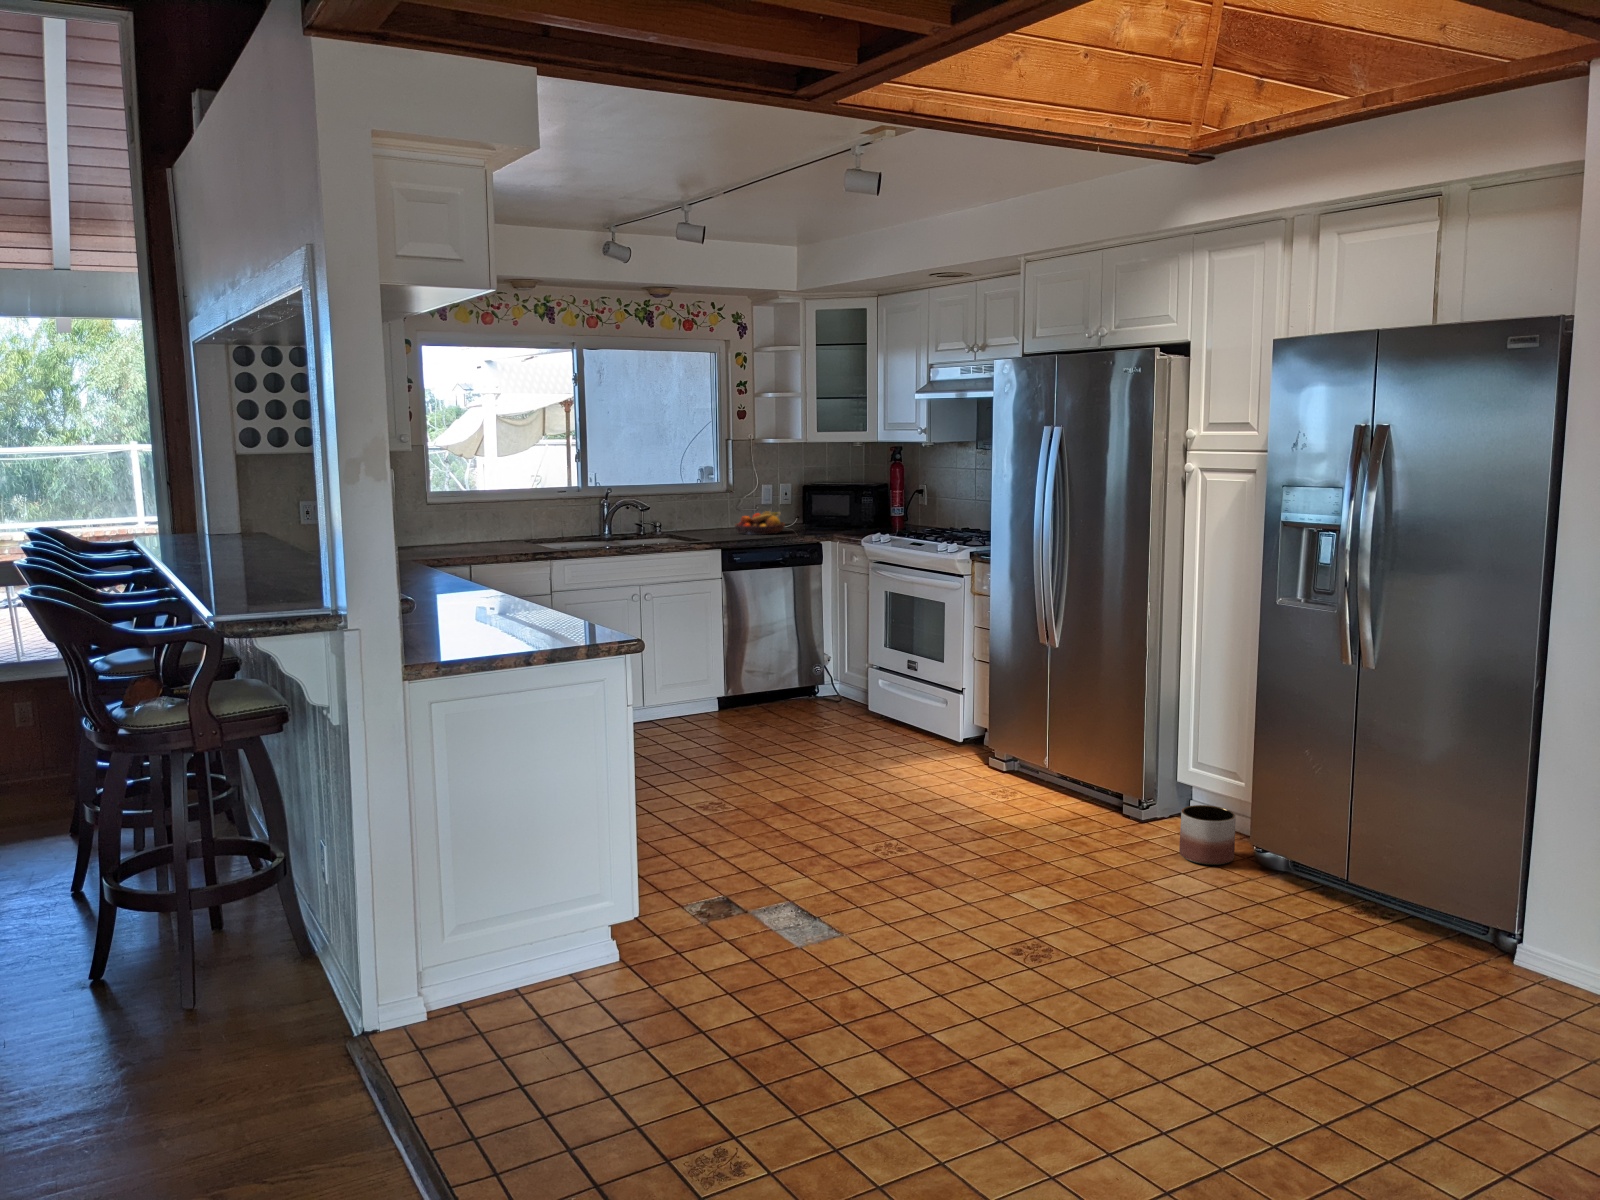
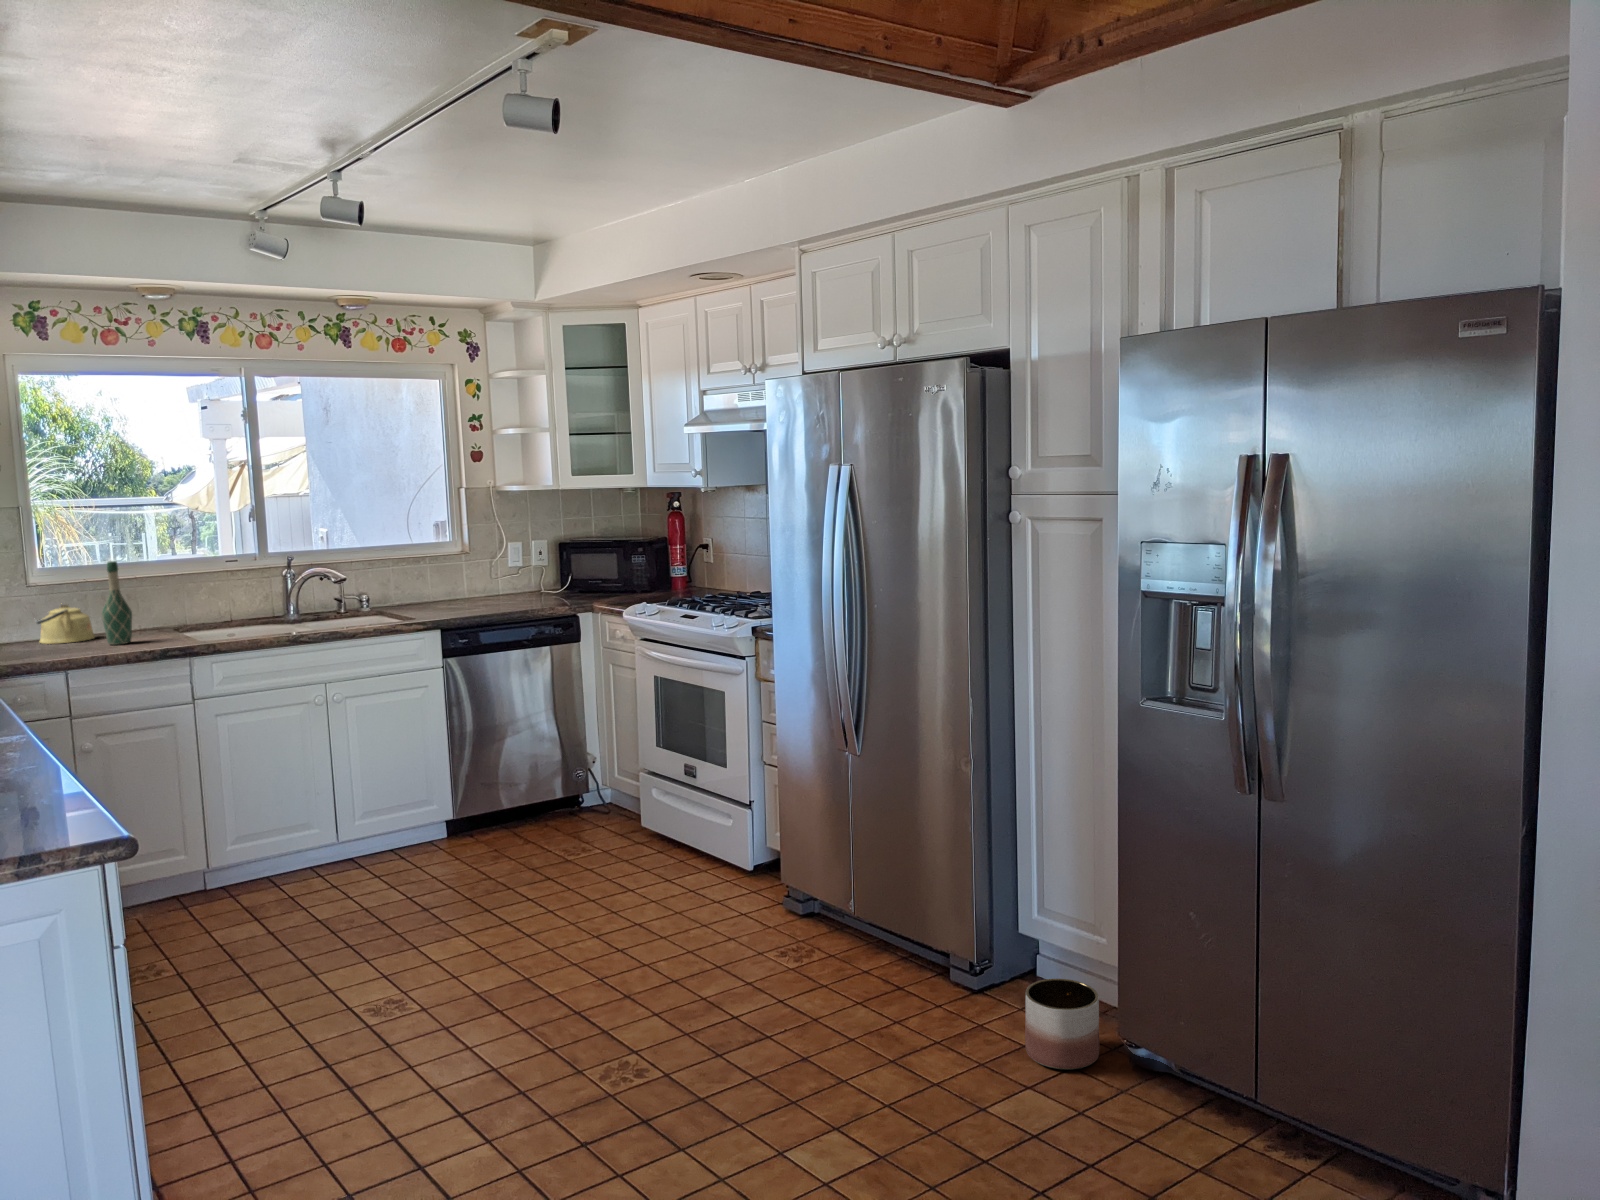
wine bottle: none [482,487,502,549] -> present [102,561,132,645]
fruit bowl: present [735,511,785,535] -> none [472,575,537,605]
kettle: none [428,518,469,547] -> present [35,605,95,644]

